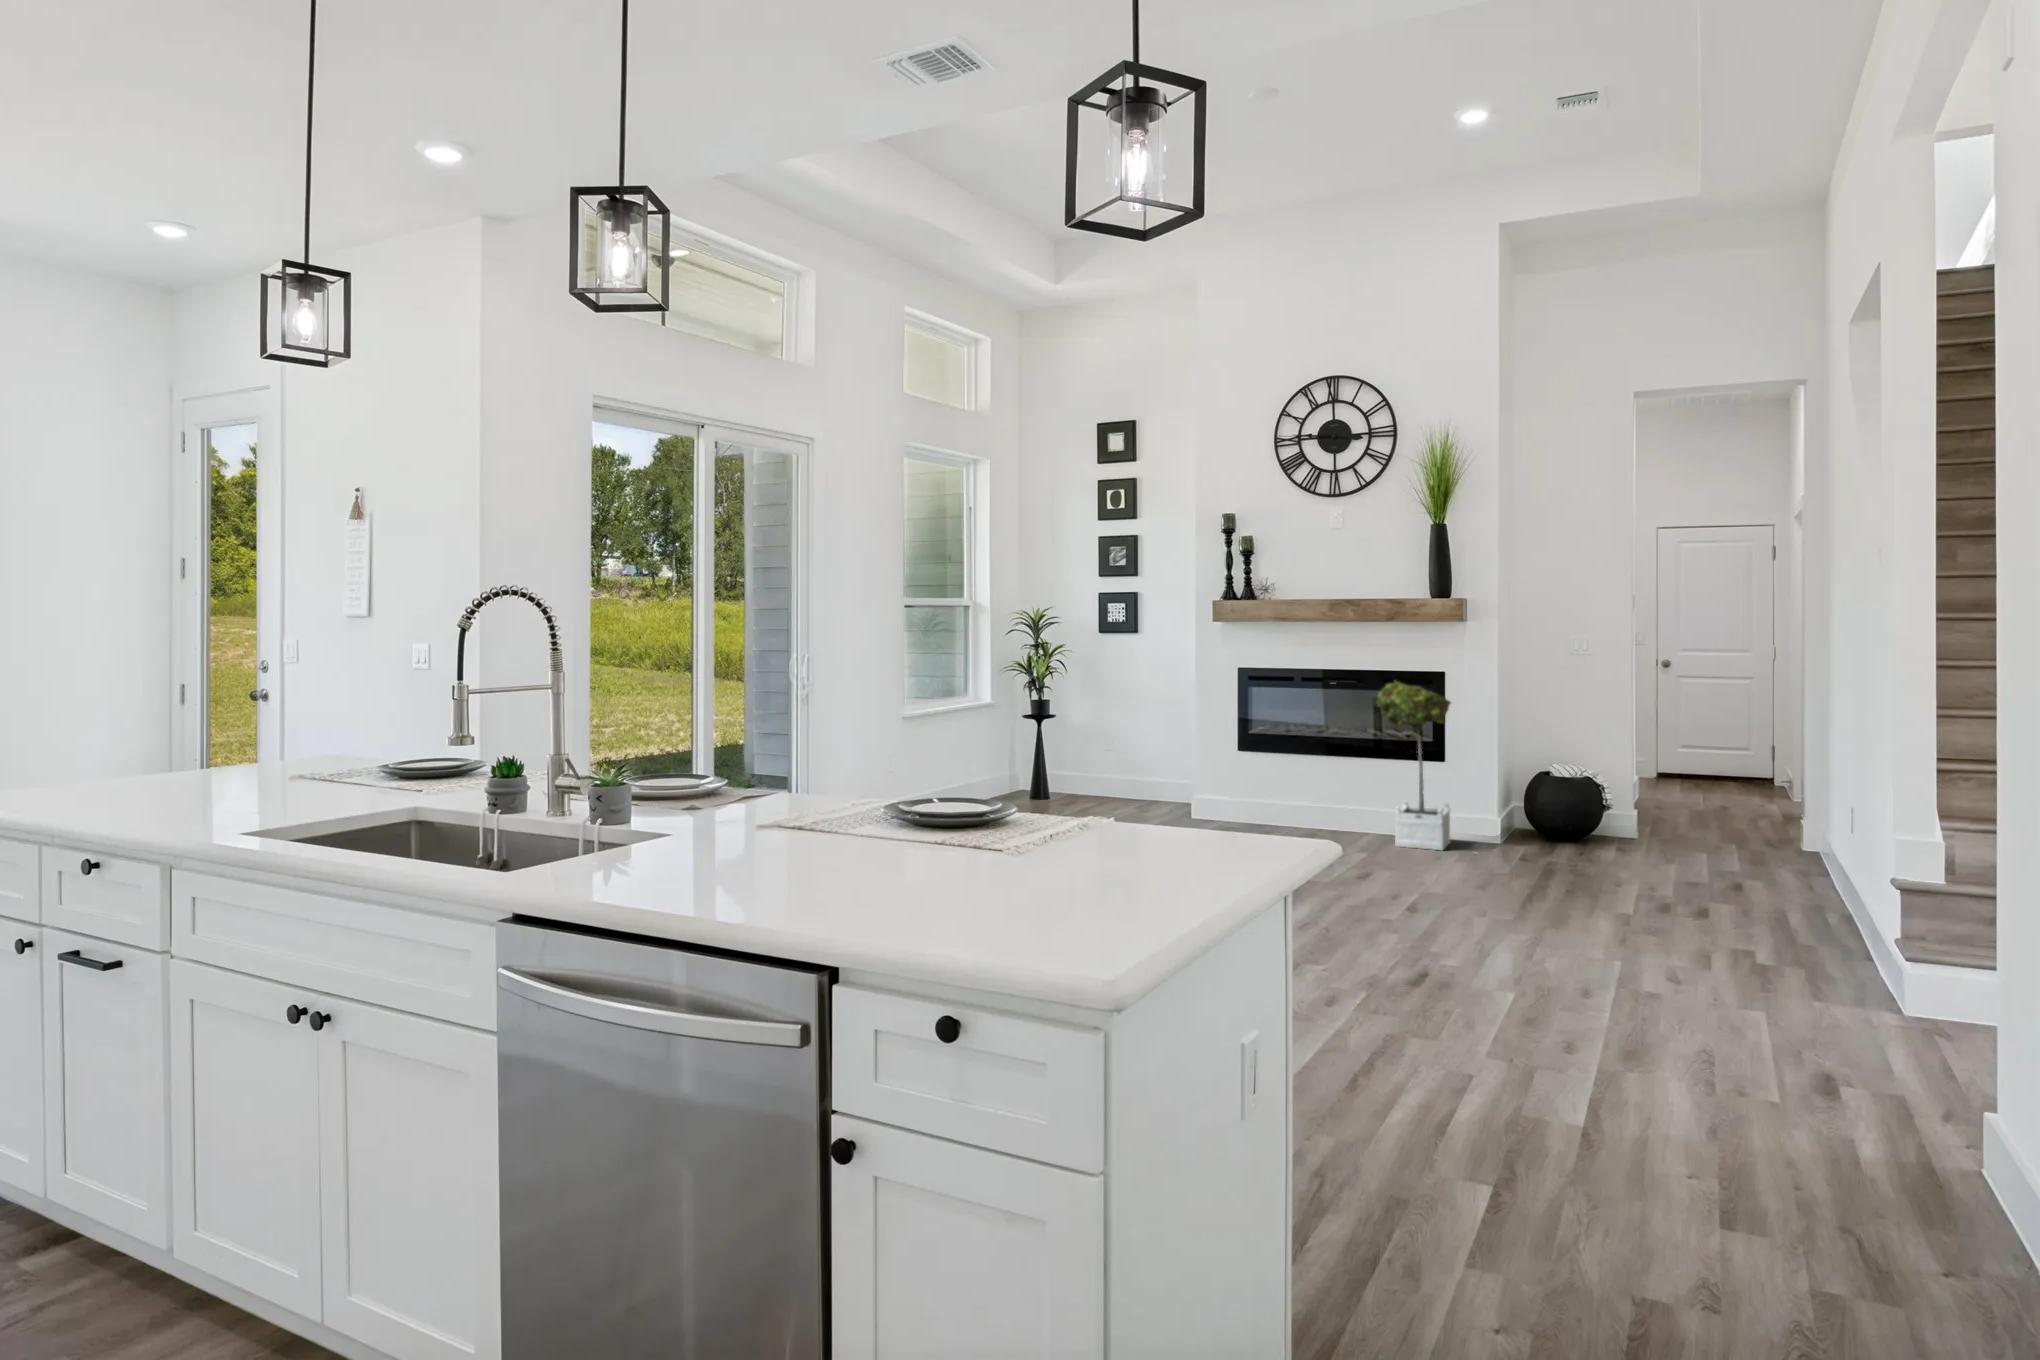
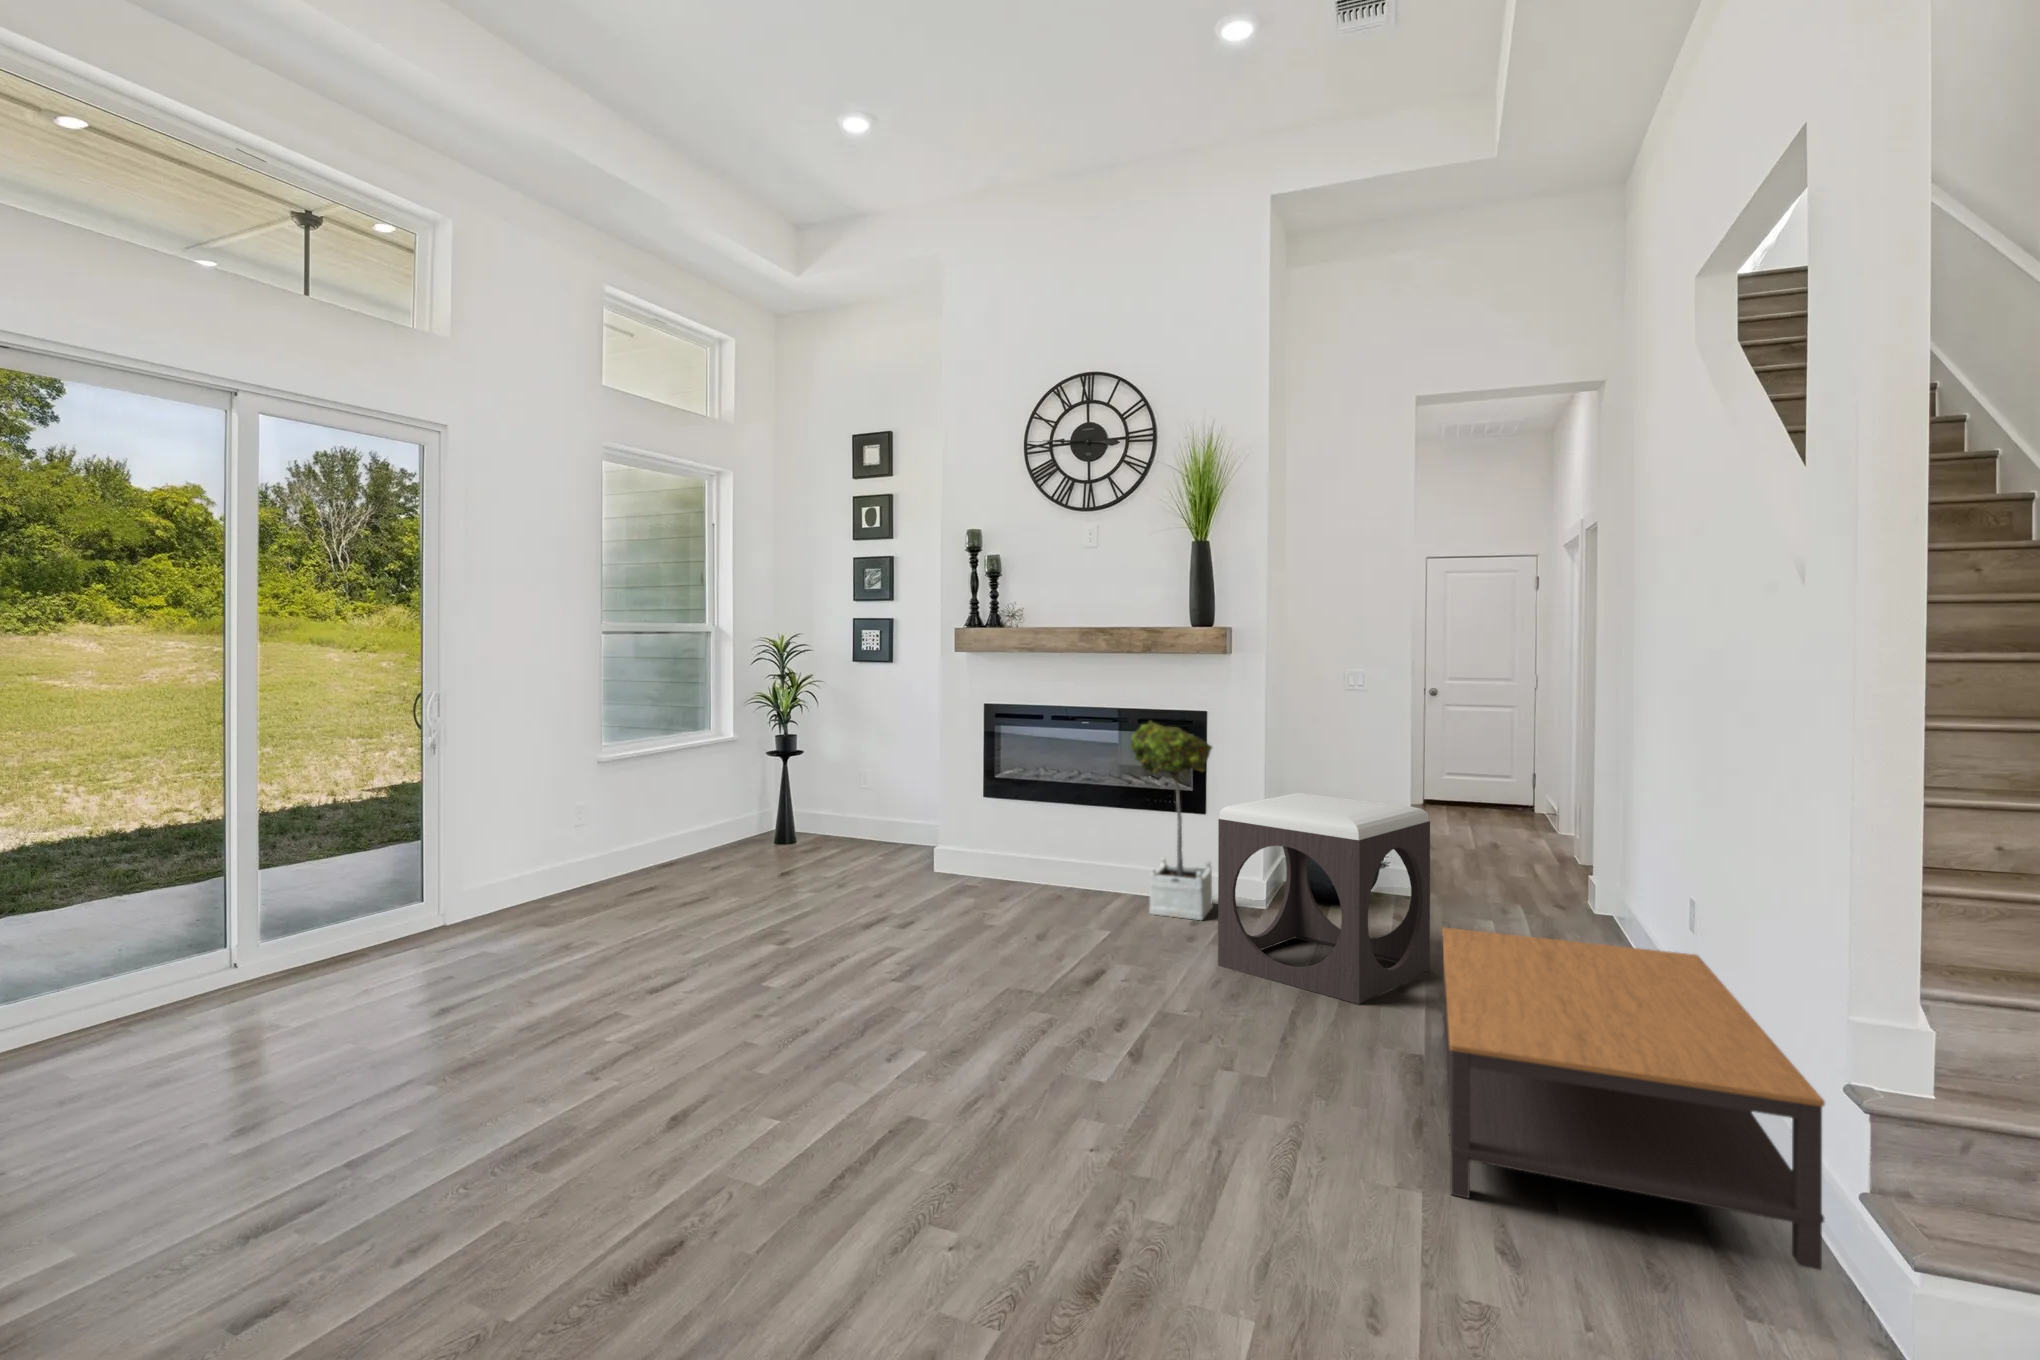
footstool: none [1462,738,1643,896] -> present [1218,793,1430,1004]
coffee table: none [1639,829,1882,1003] -> present [1442,927,1825,1270]

